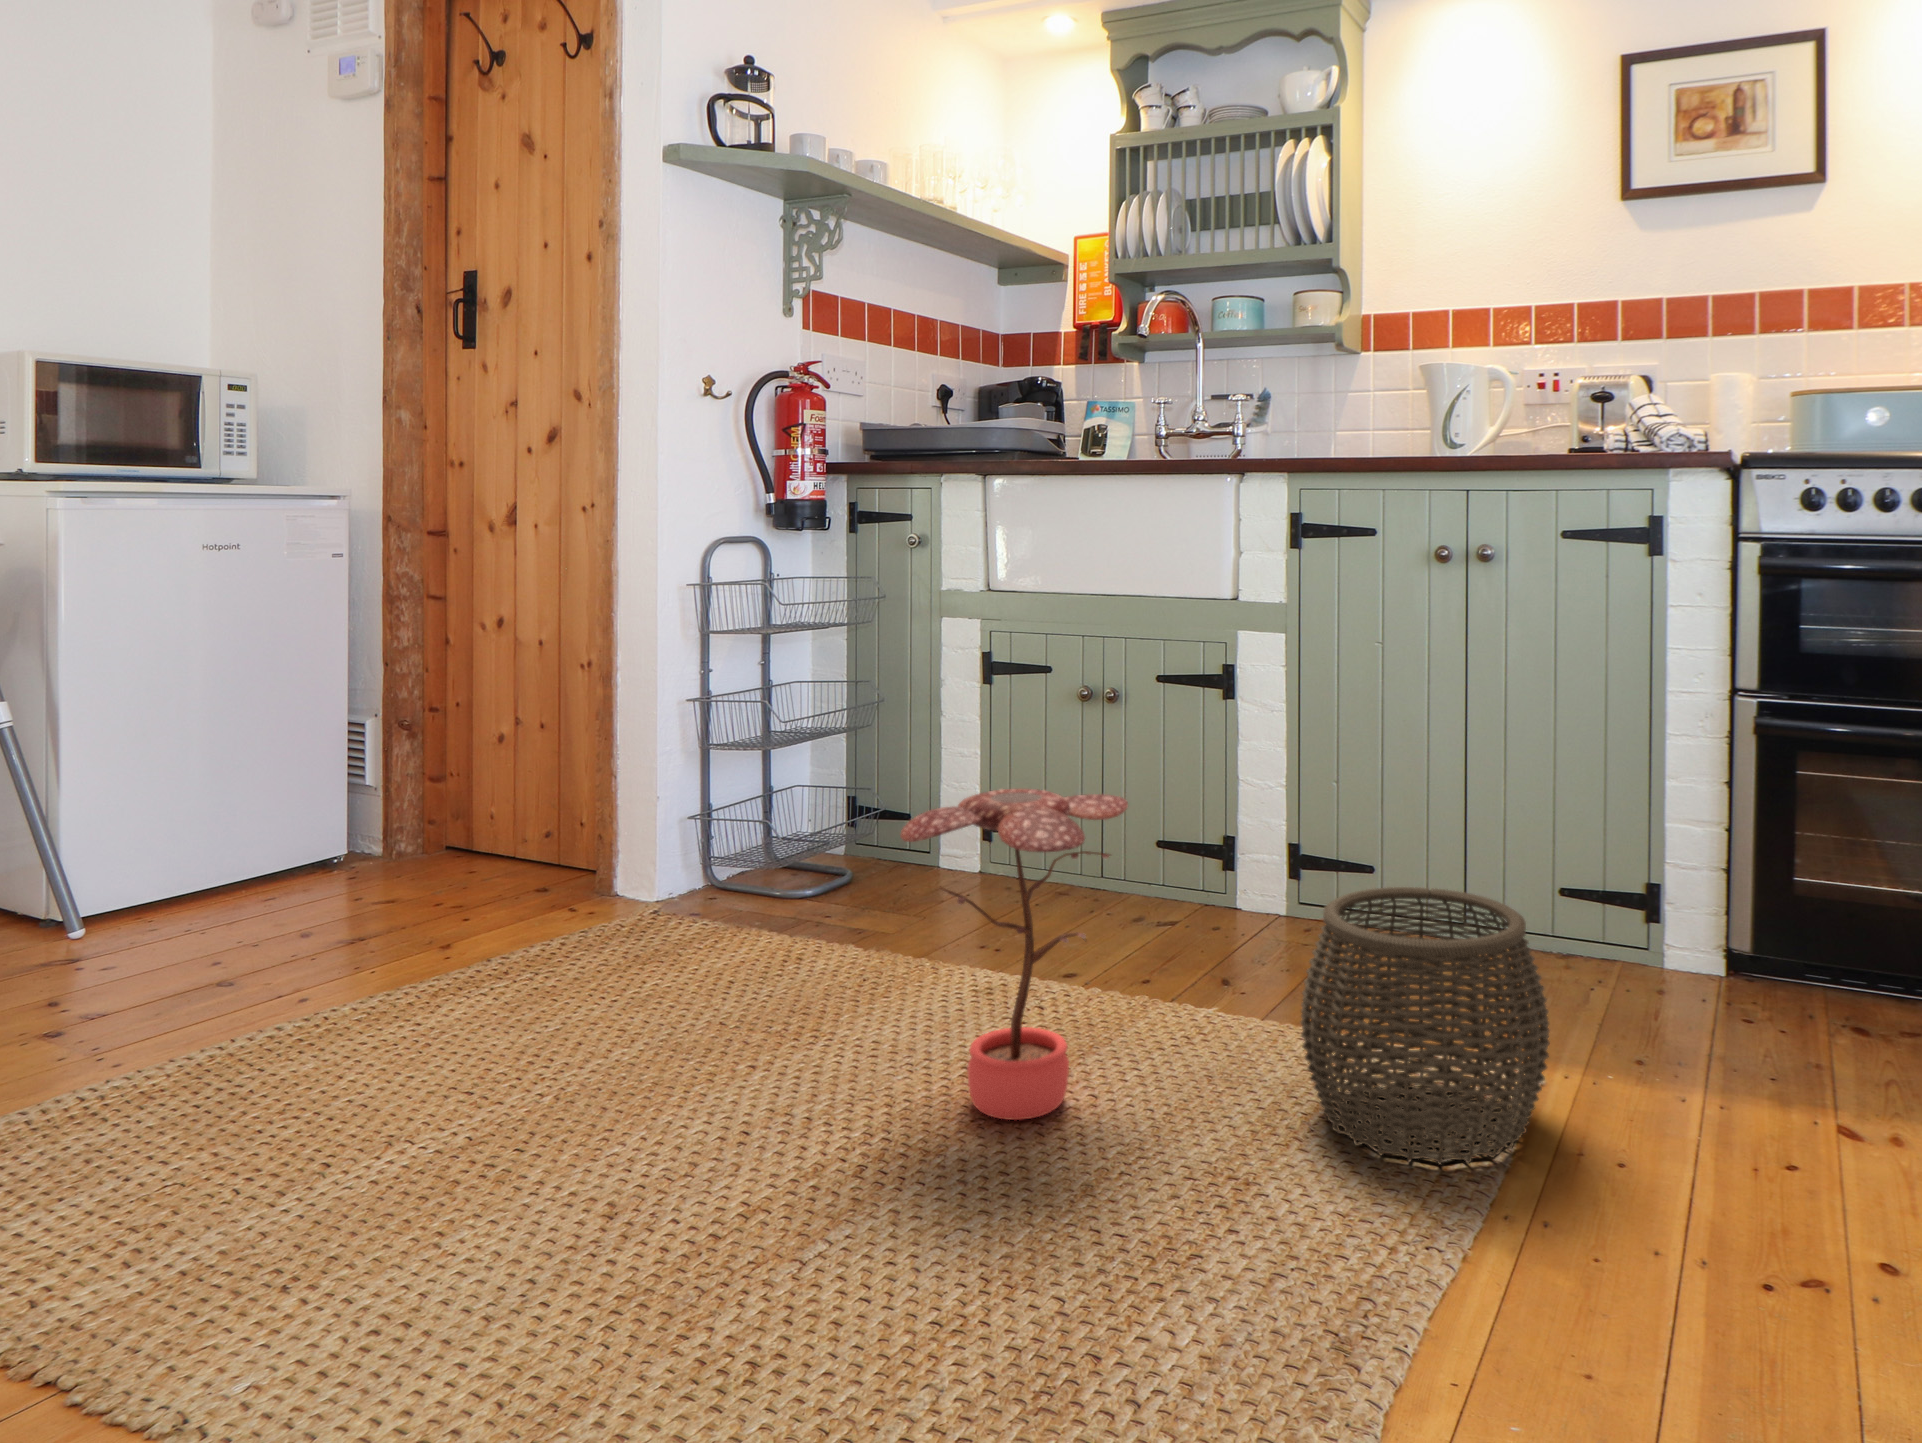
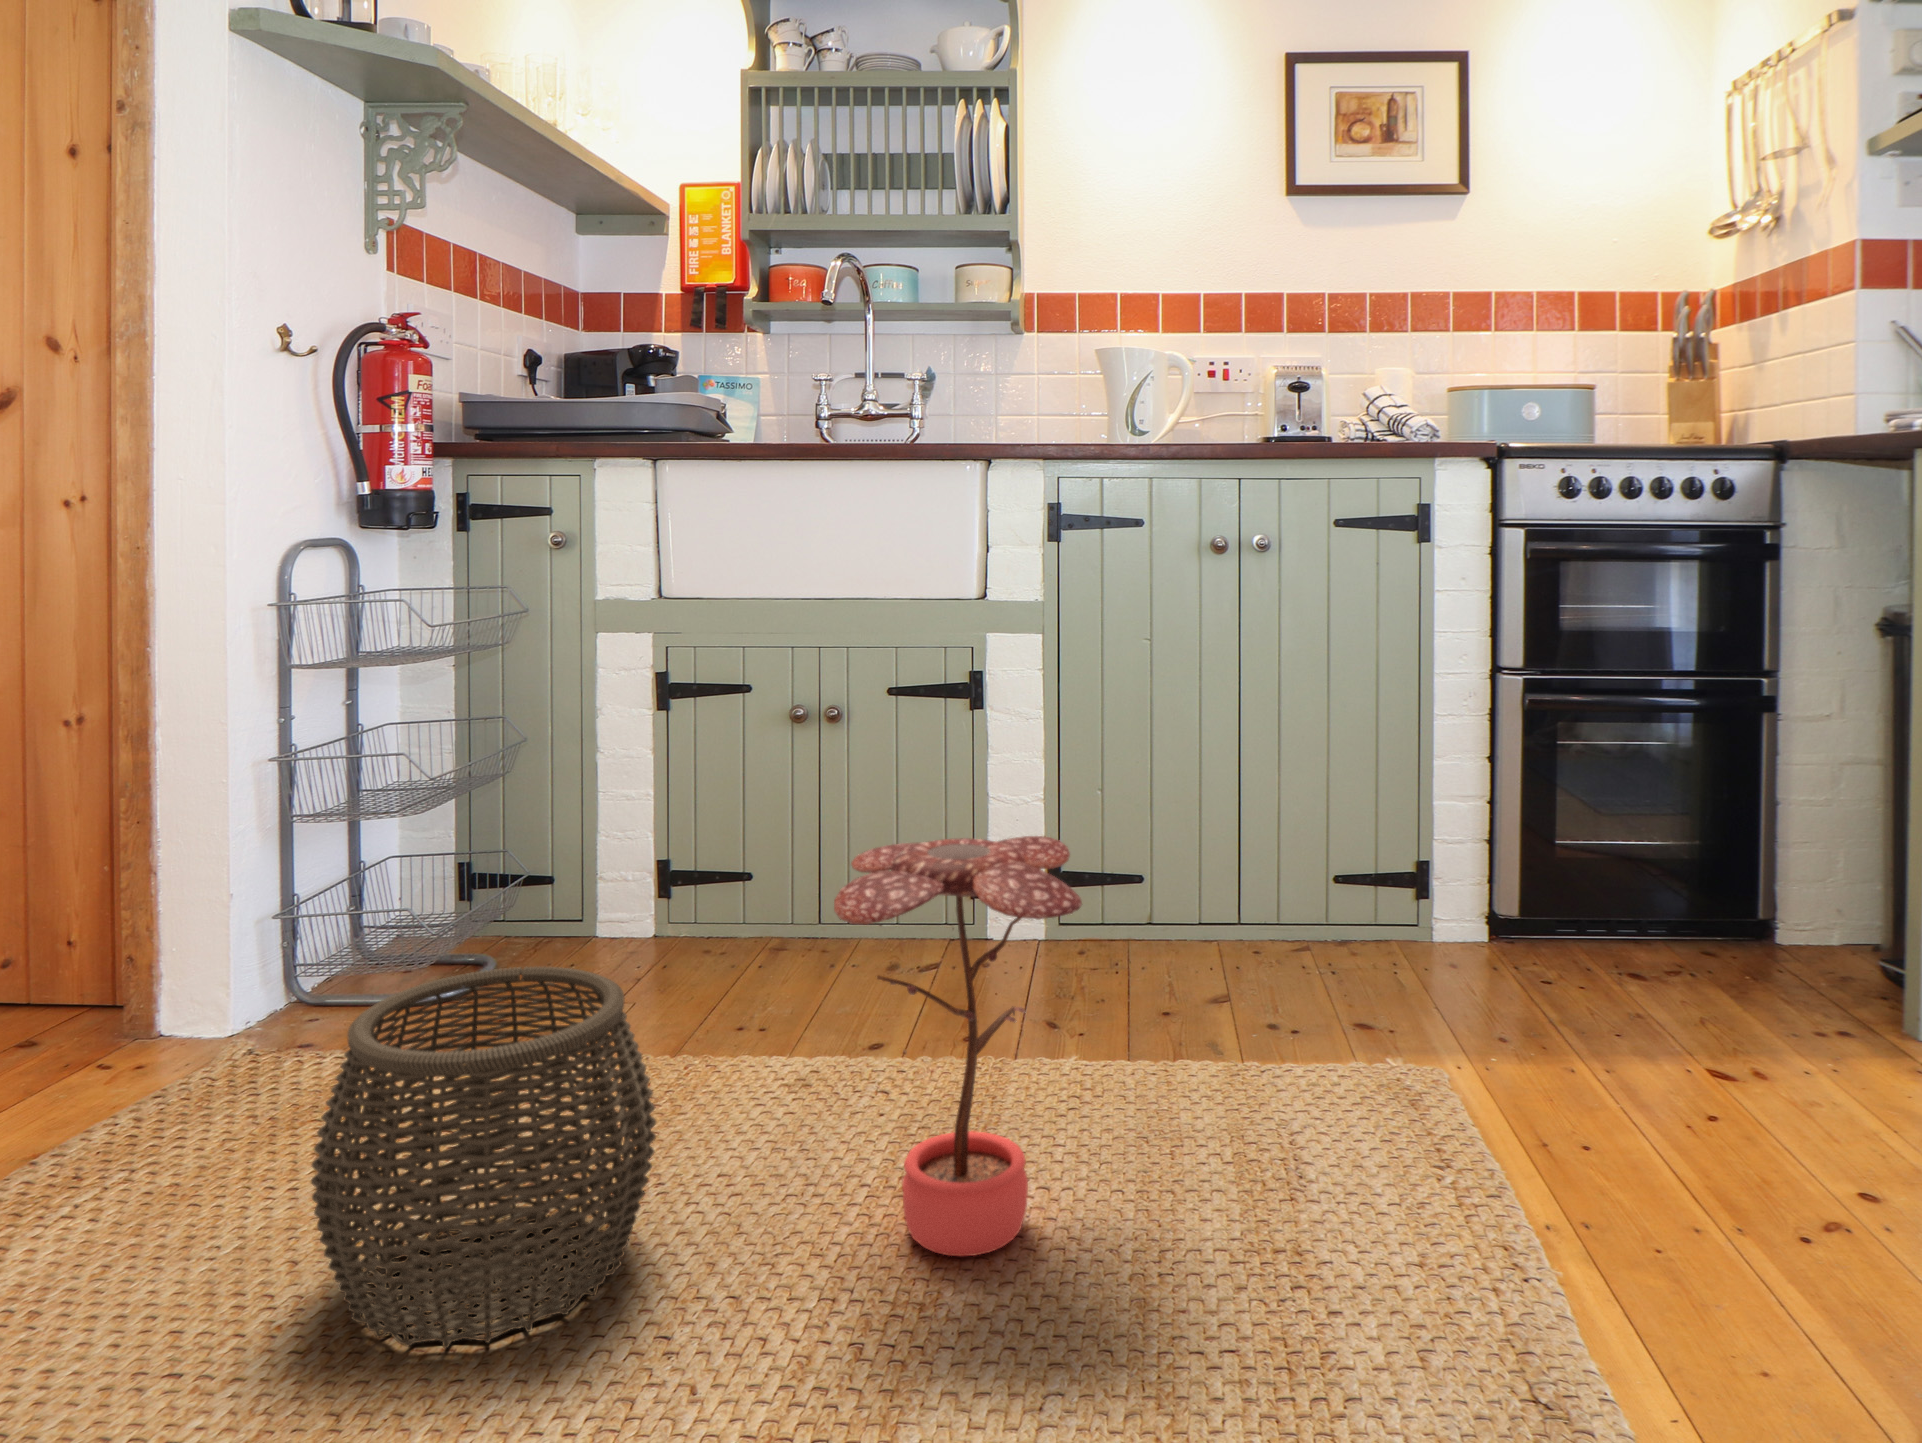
woven basket: present [1301,887,1550,1164] -> present [311,966,656,1348]

